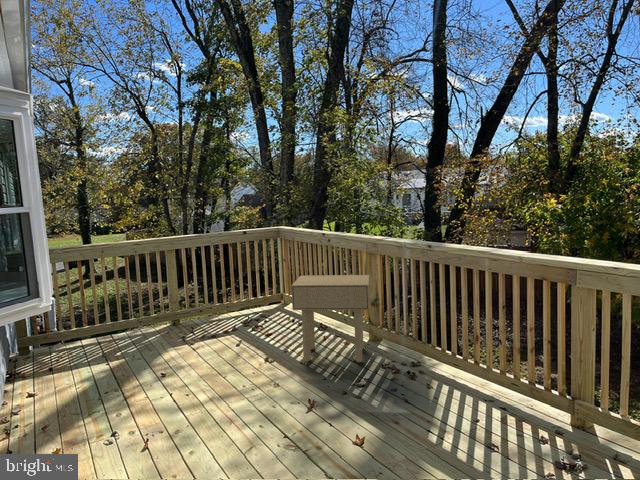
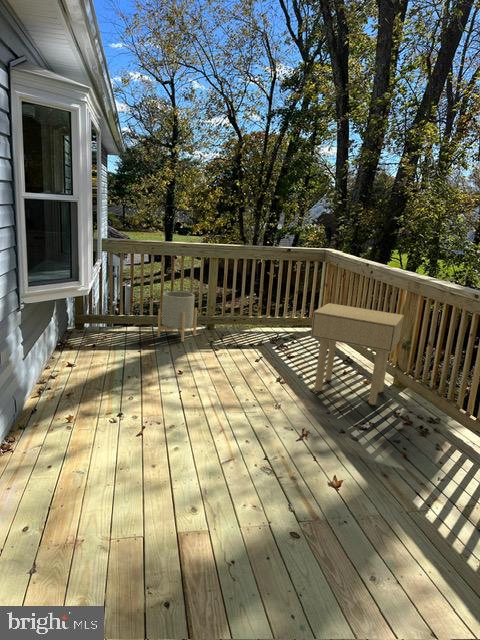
planter: none [120,290,164,344] -> present [158,291,197,342]

